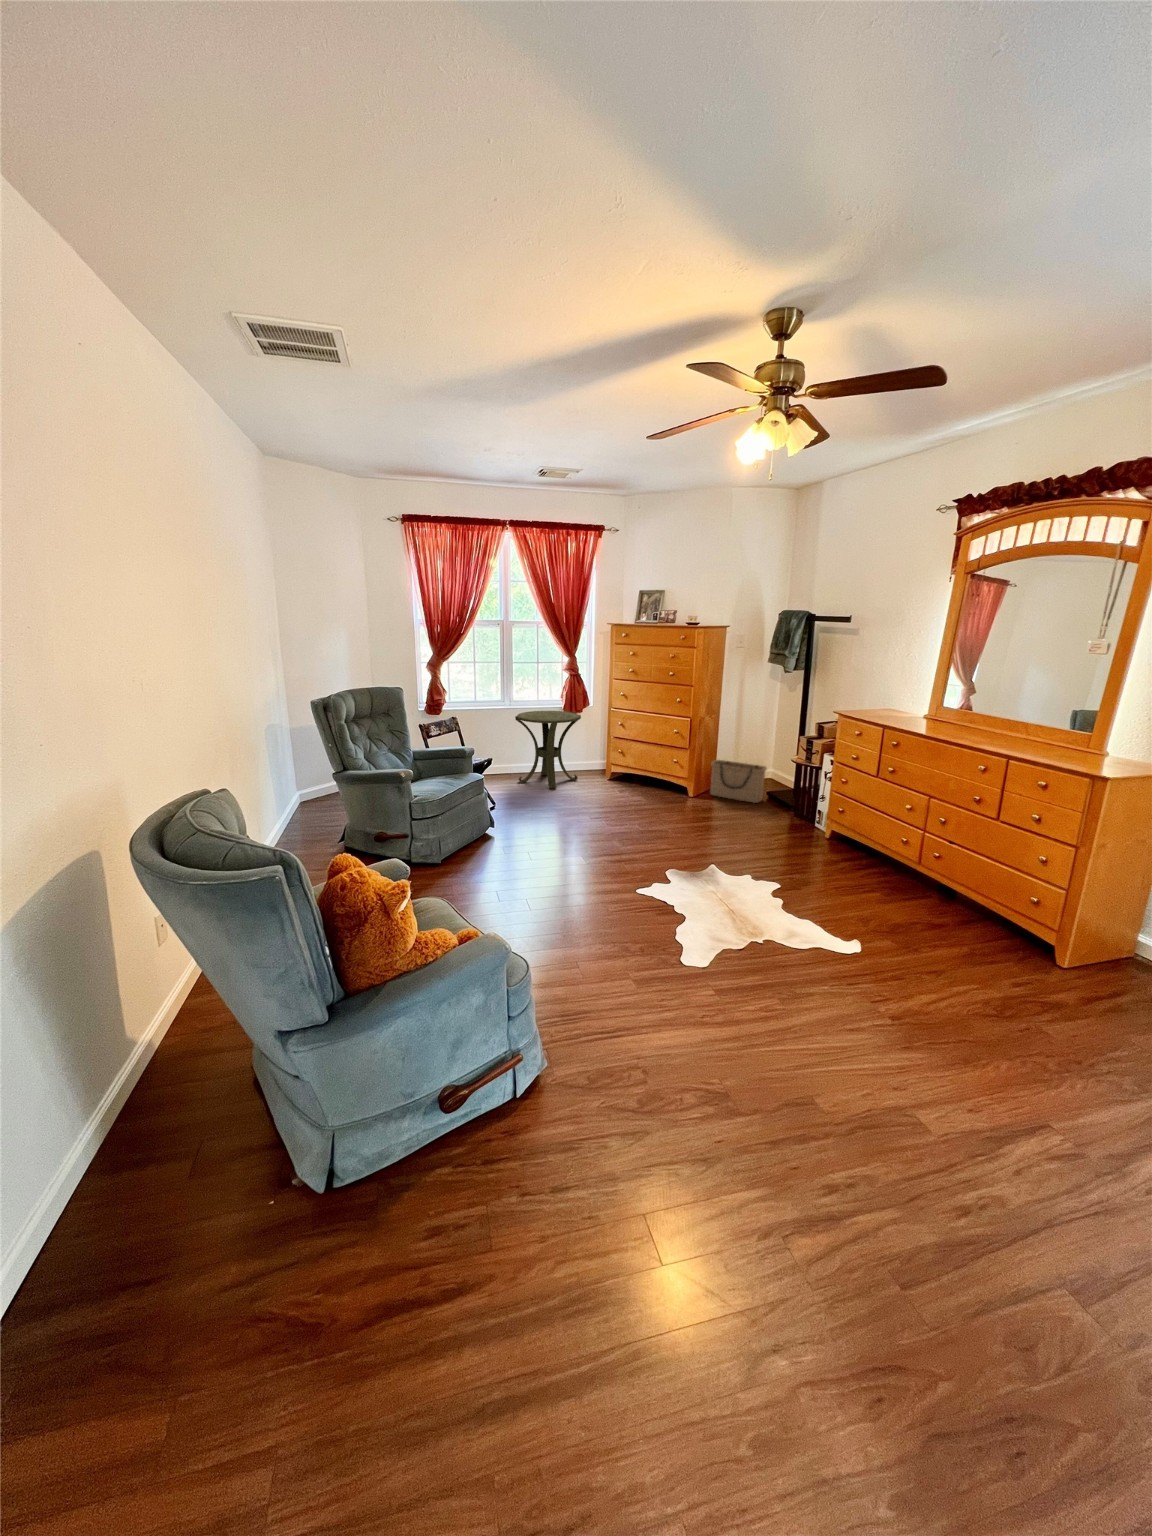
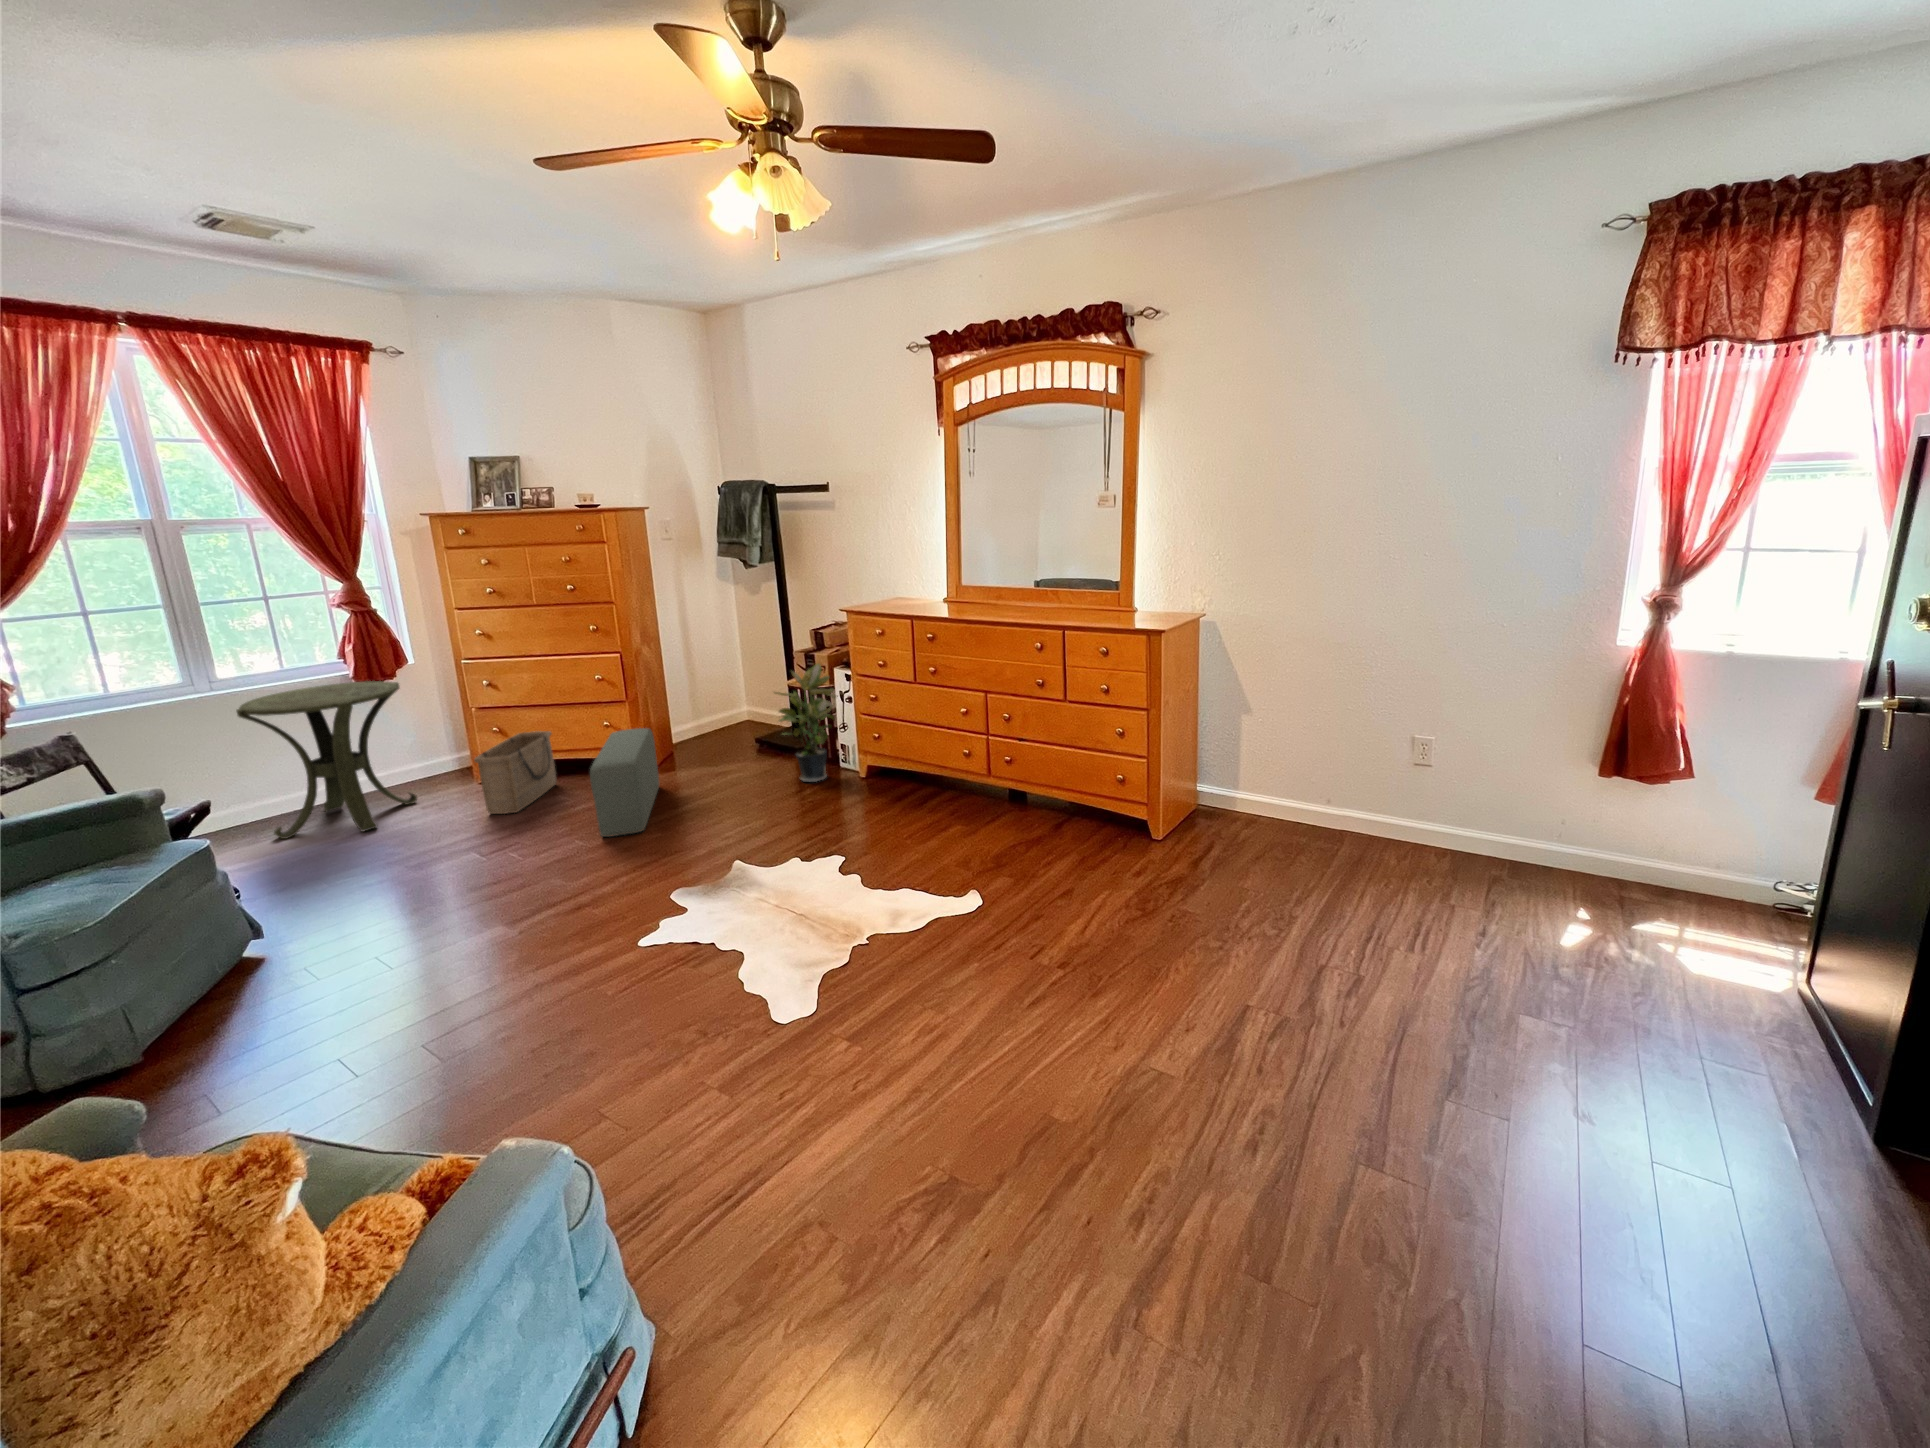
potted plant: none [772,747,821,830] -> present [774,663,838,782]
basket: present [710,760,767,803] -> present [474,731,556,814]
pouf: none [648,765,695,828] -> present [590,728,659,837]

